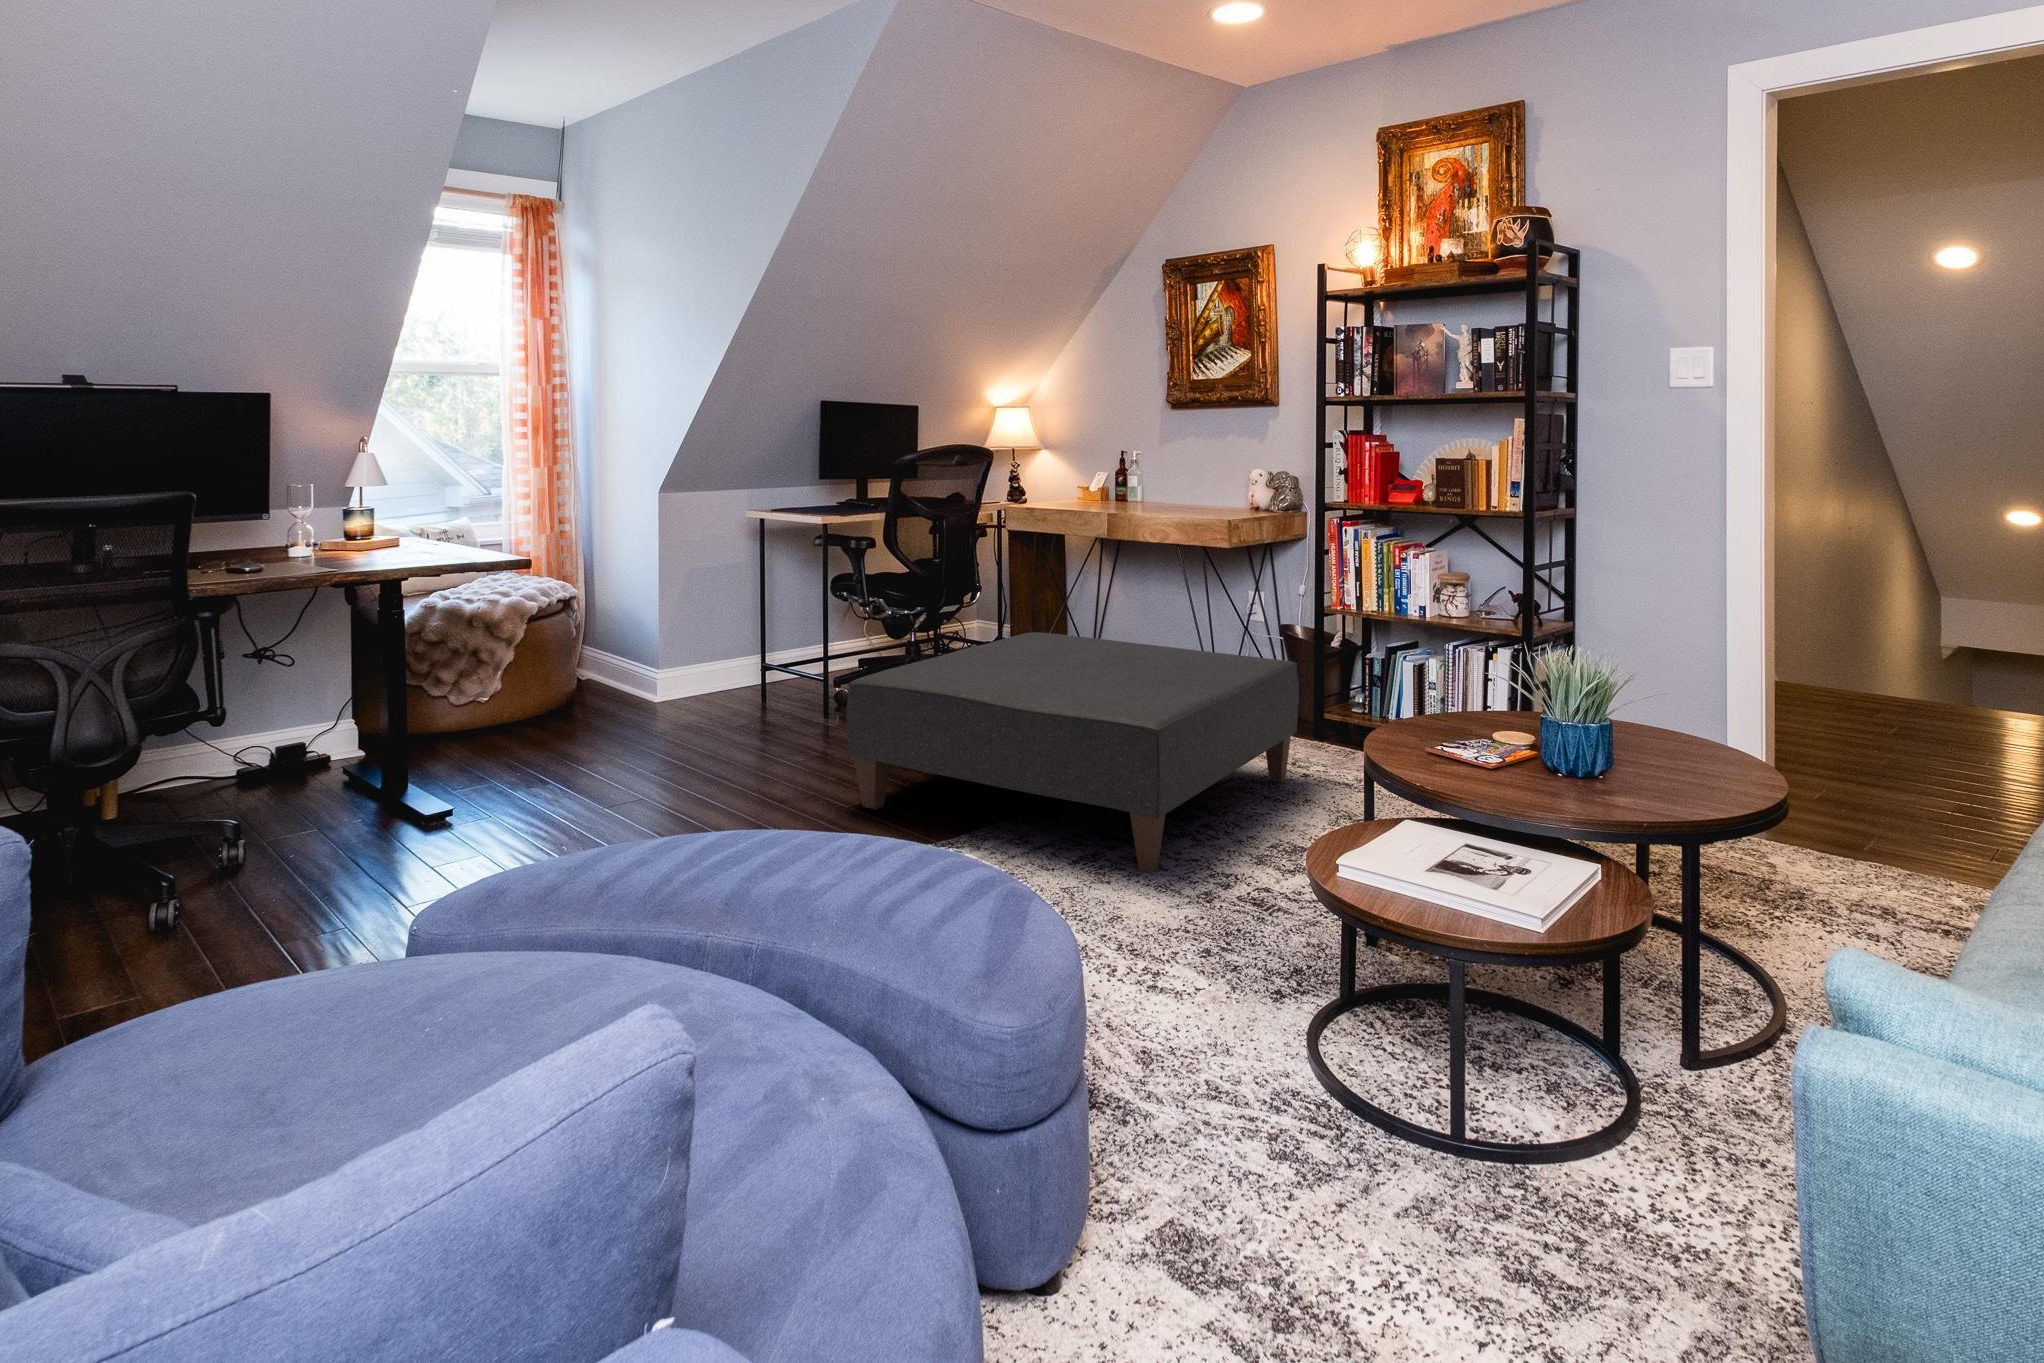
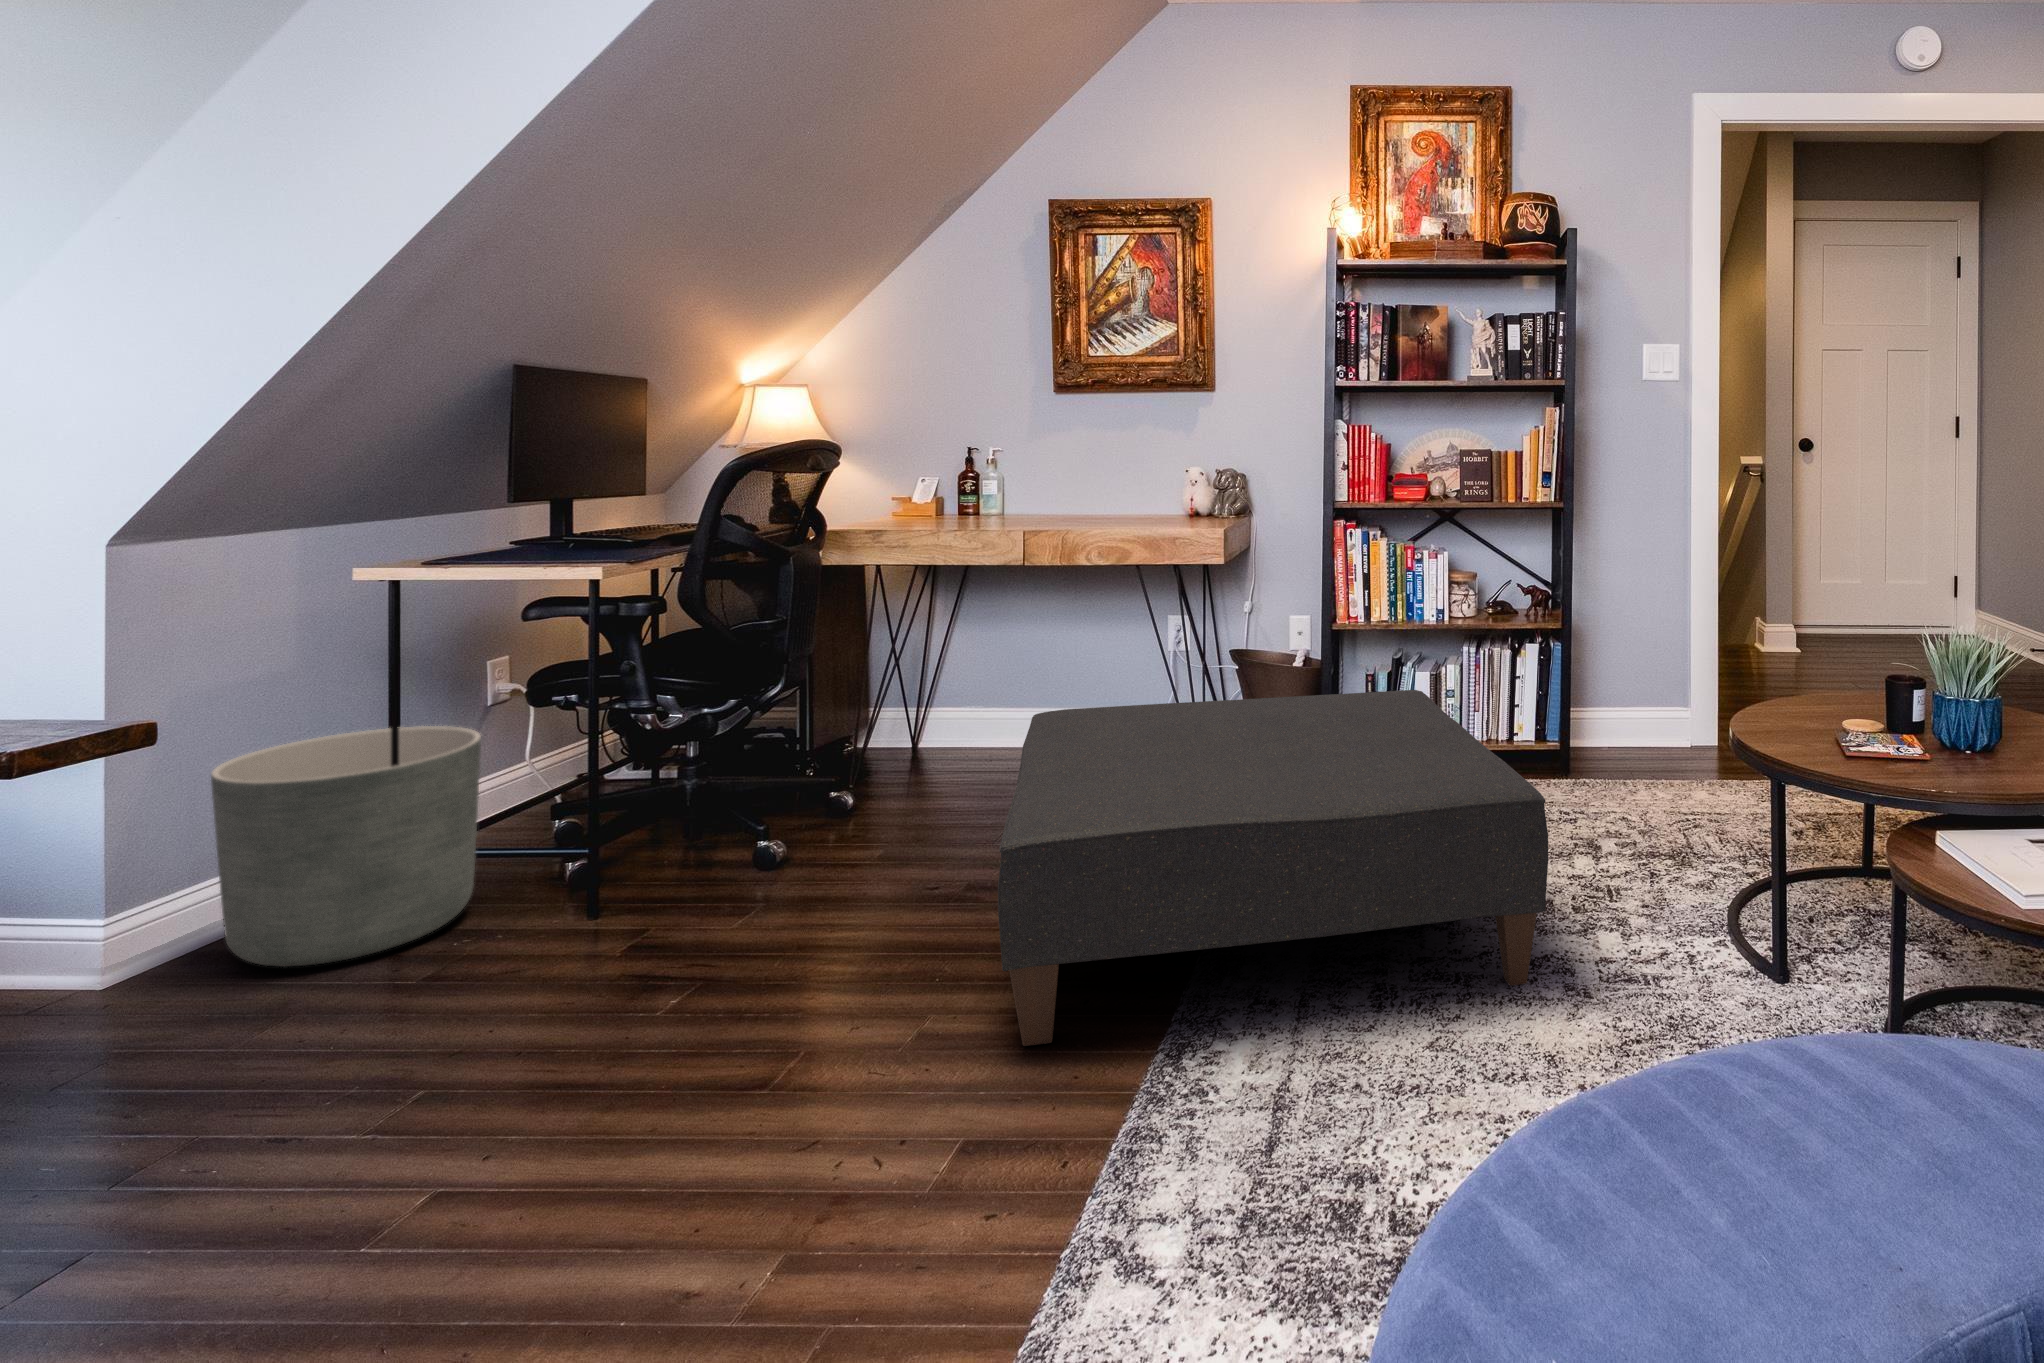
planter: none [687,592,795,701] -> present [211,726,481,967]

